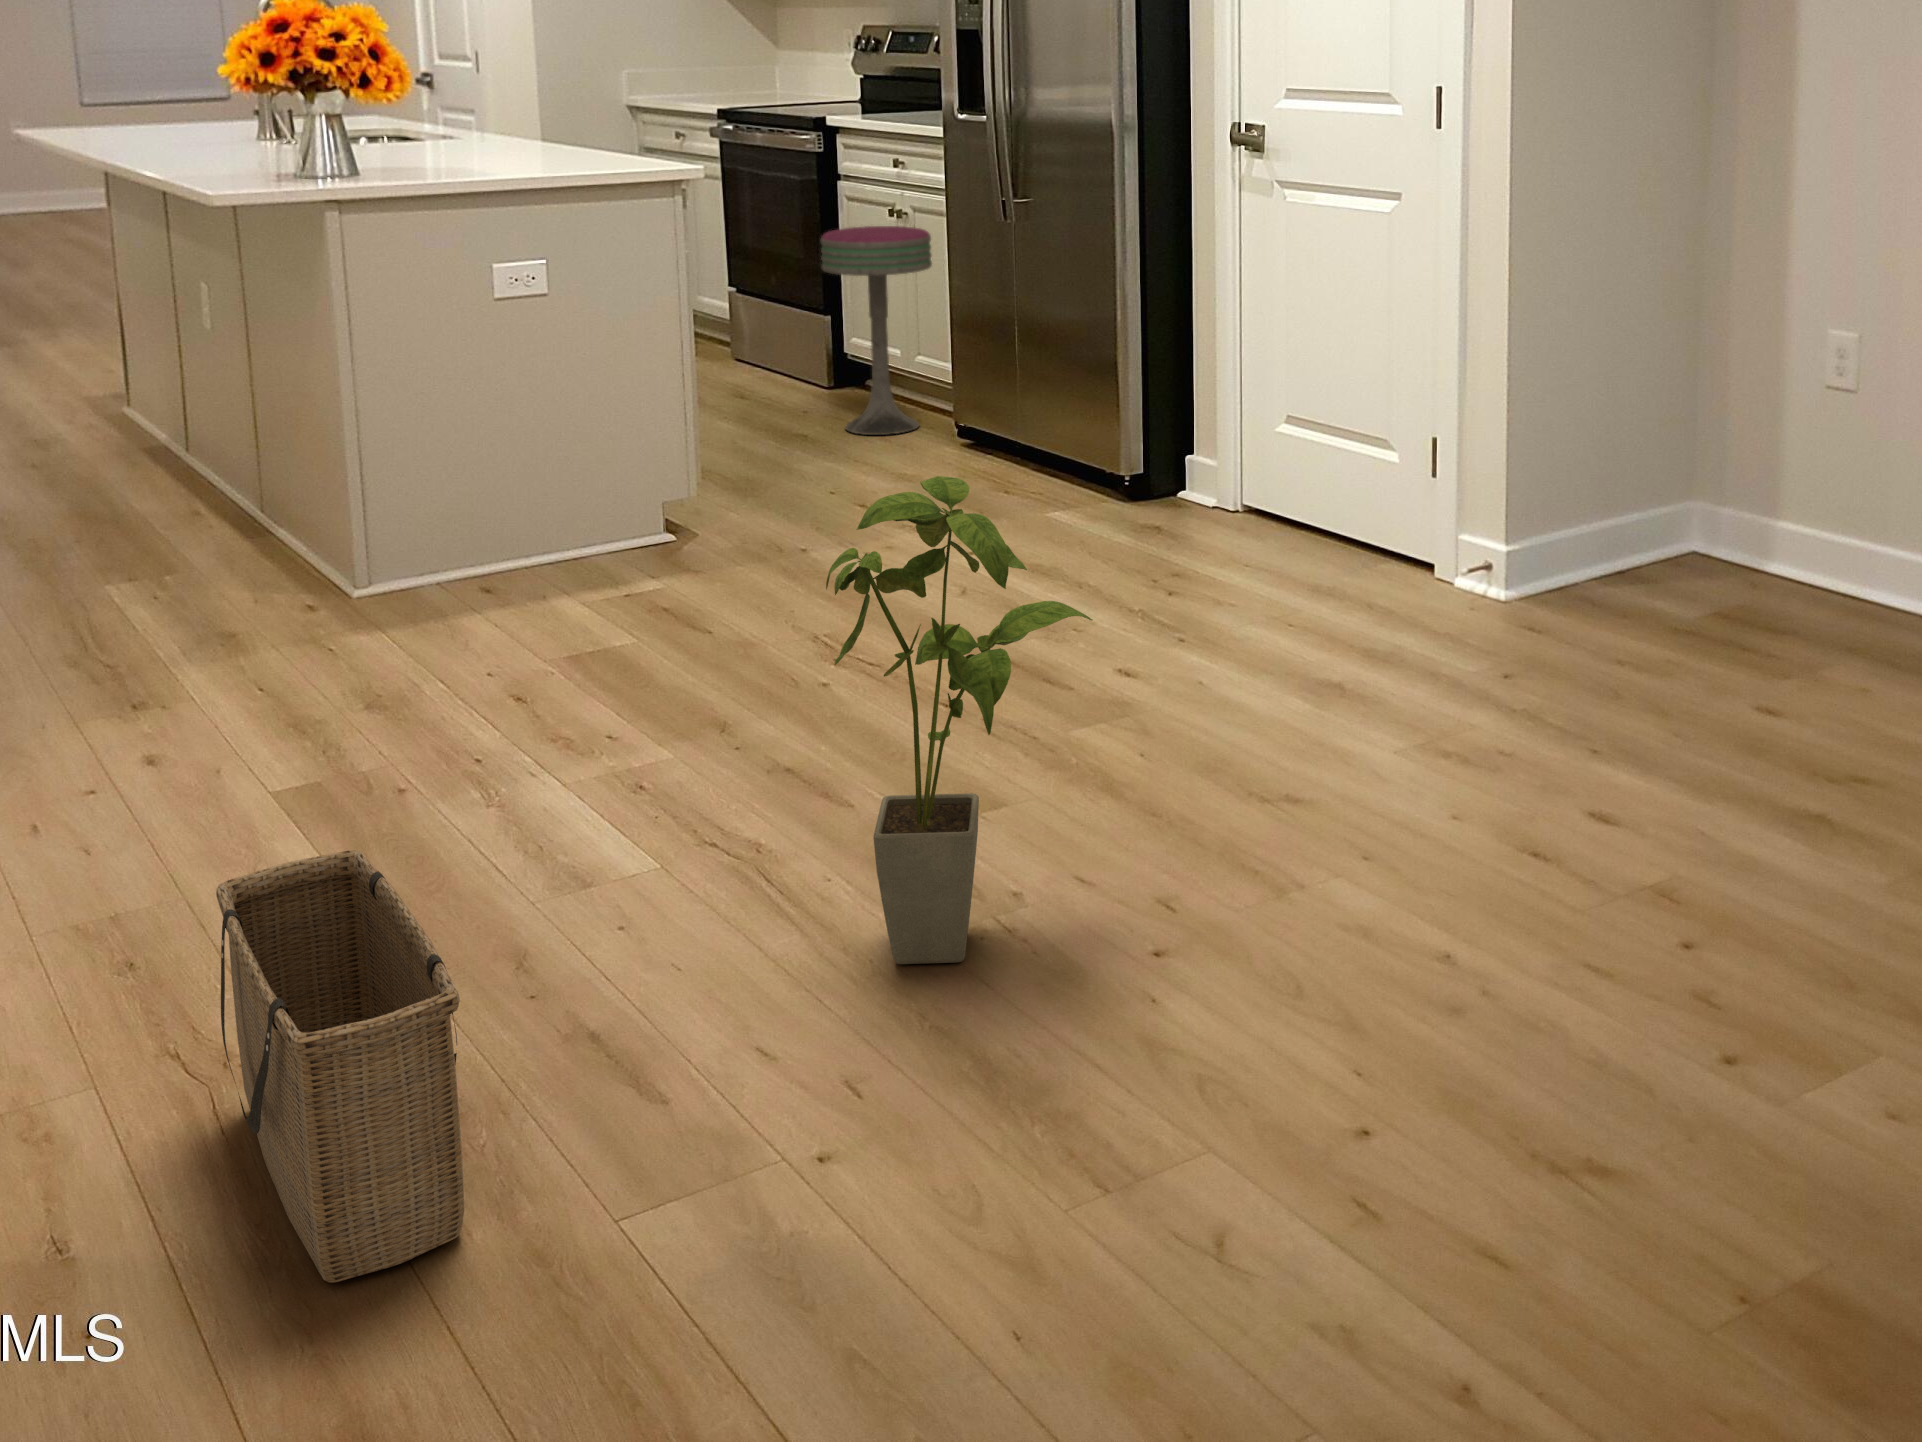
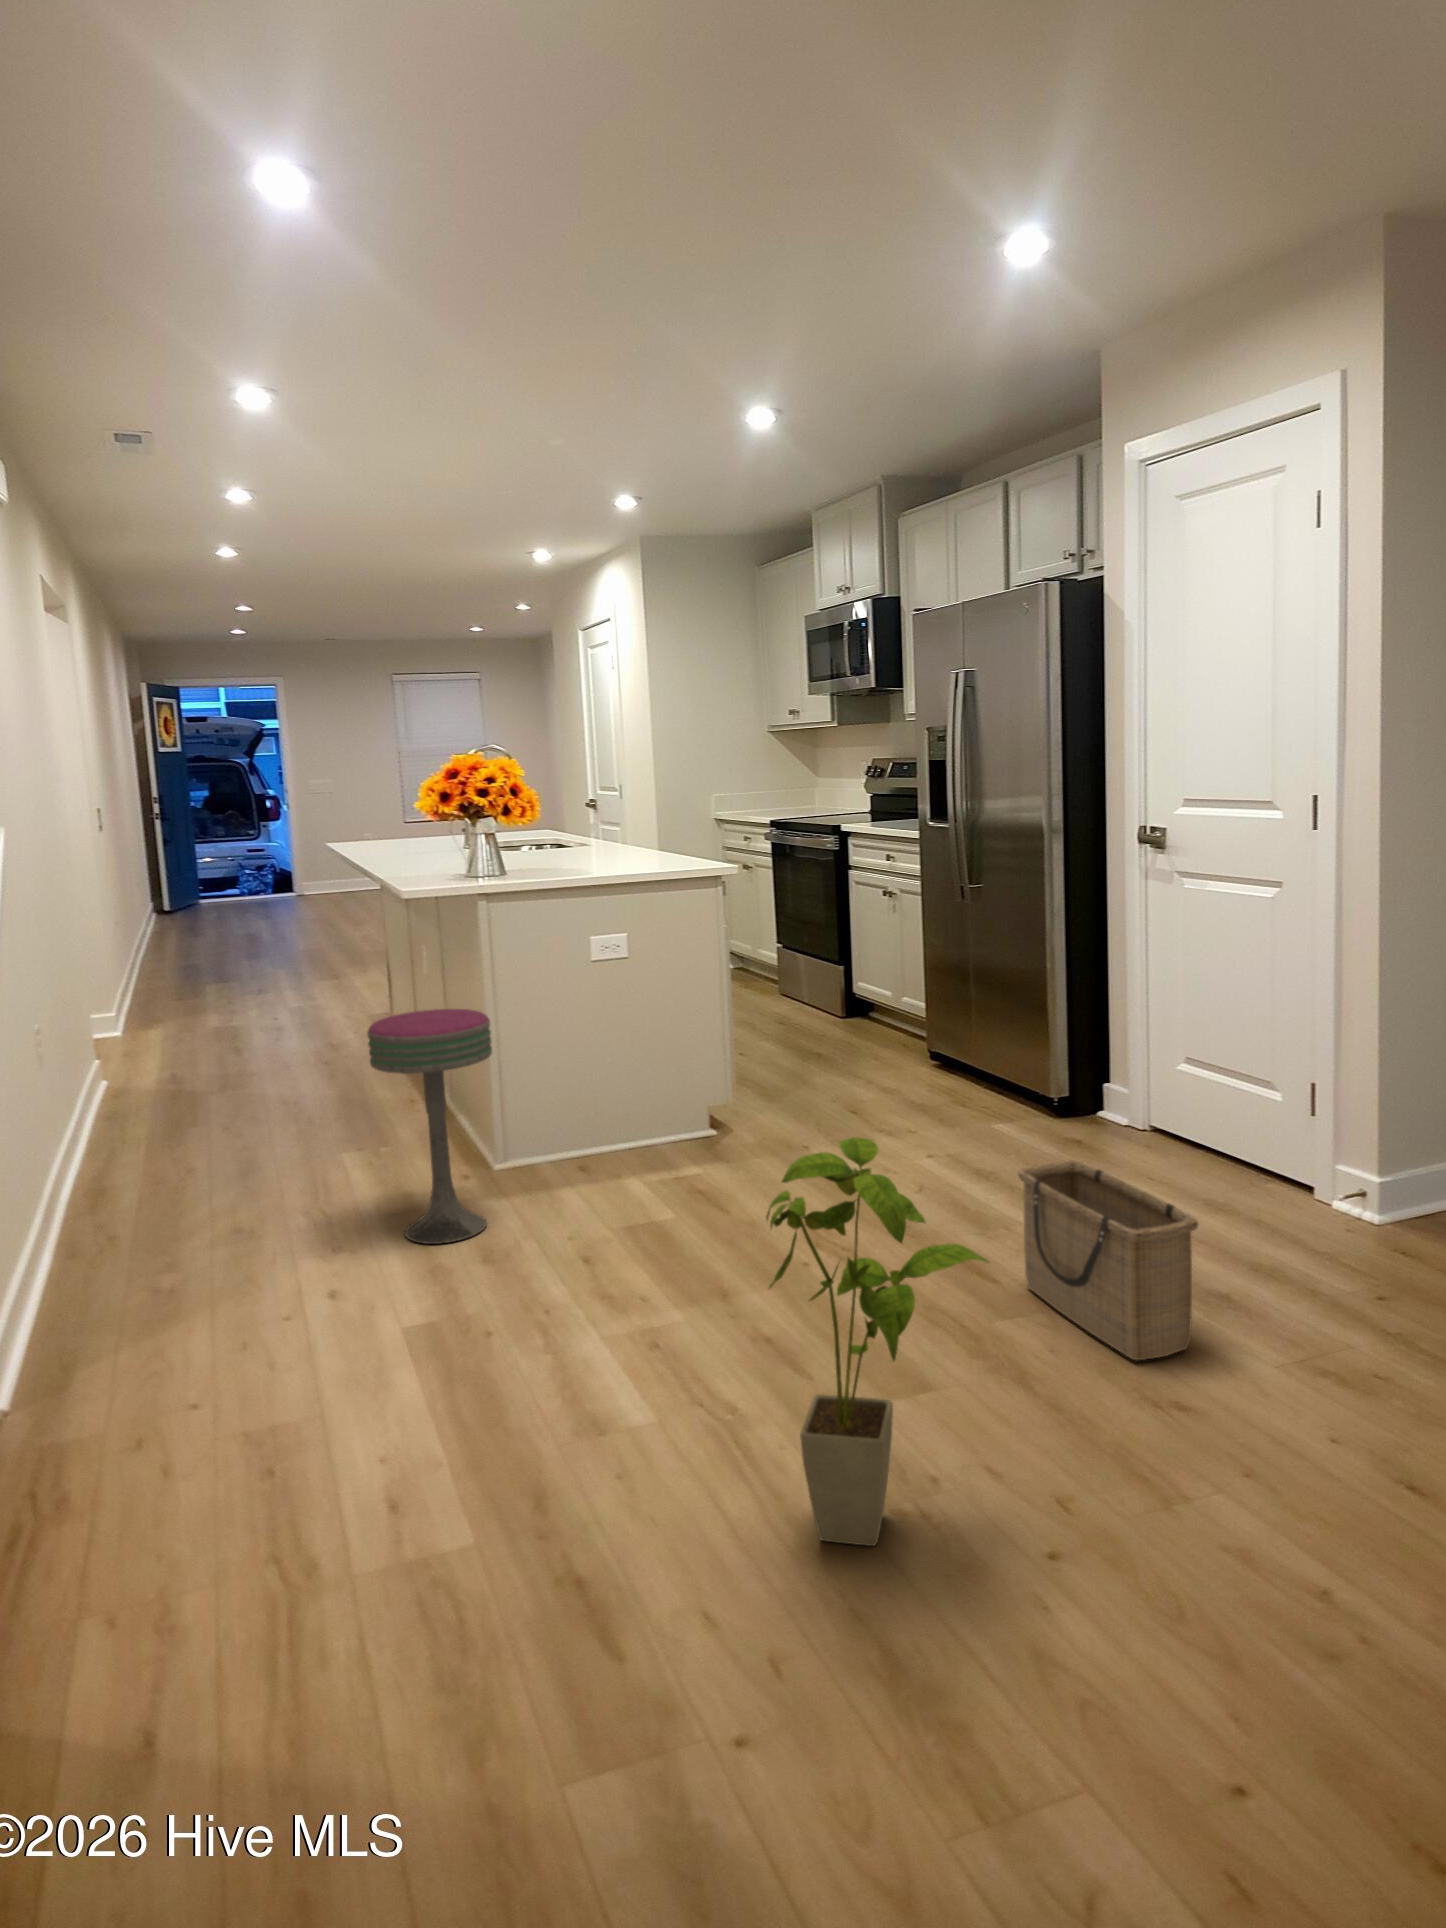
bar stool: present [821,226,932,435] -> present [367,1009,492,1244]
basket: present [216,850,464,1283] -> present [1018,1160,1198,1360]

